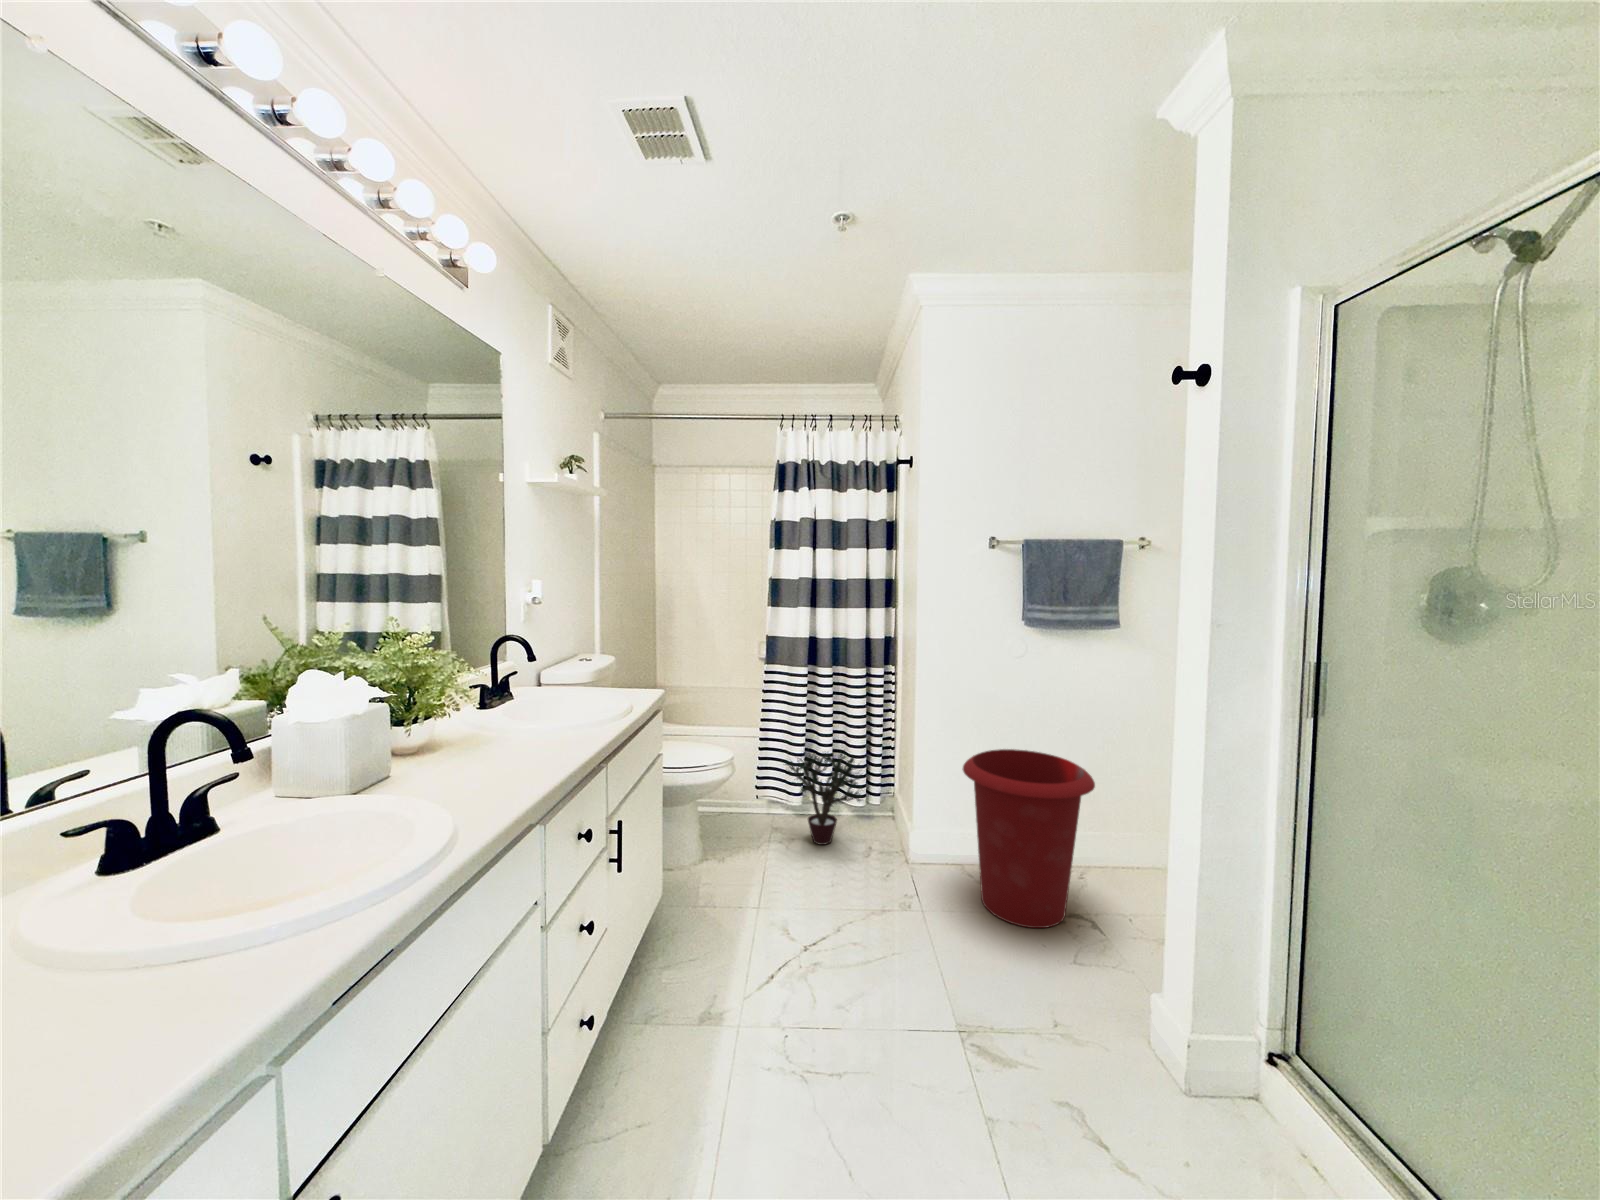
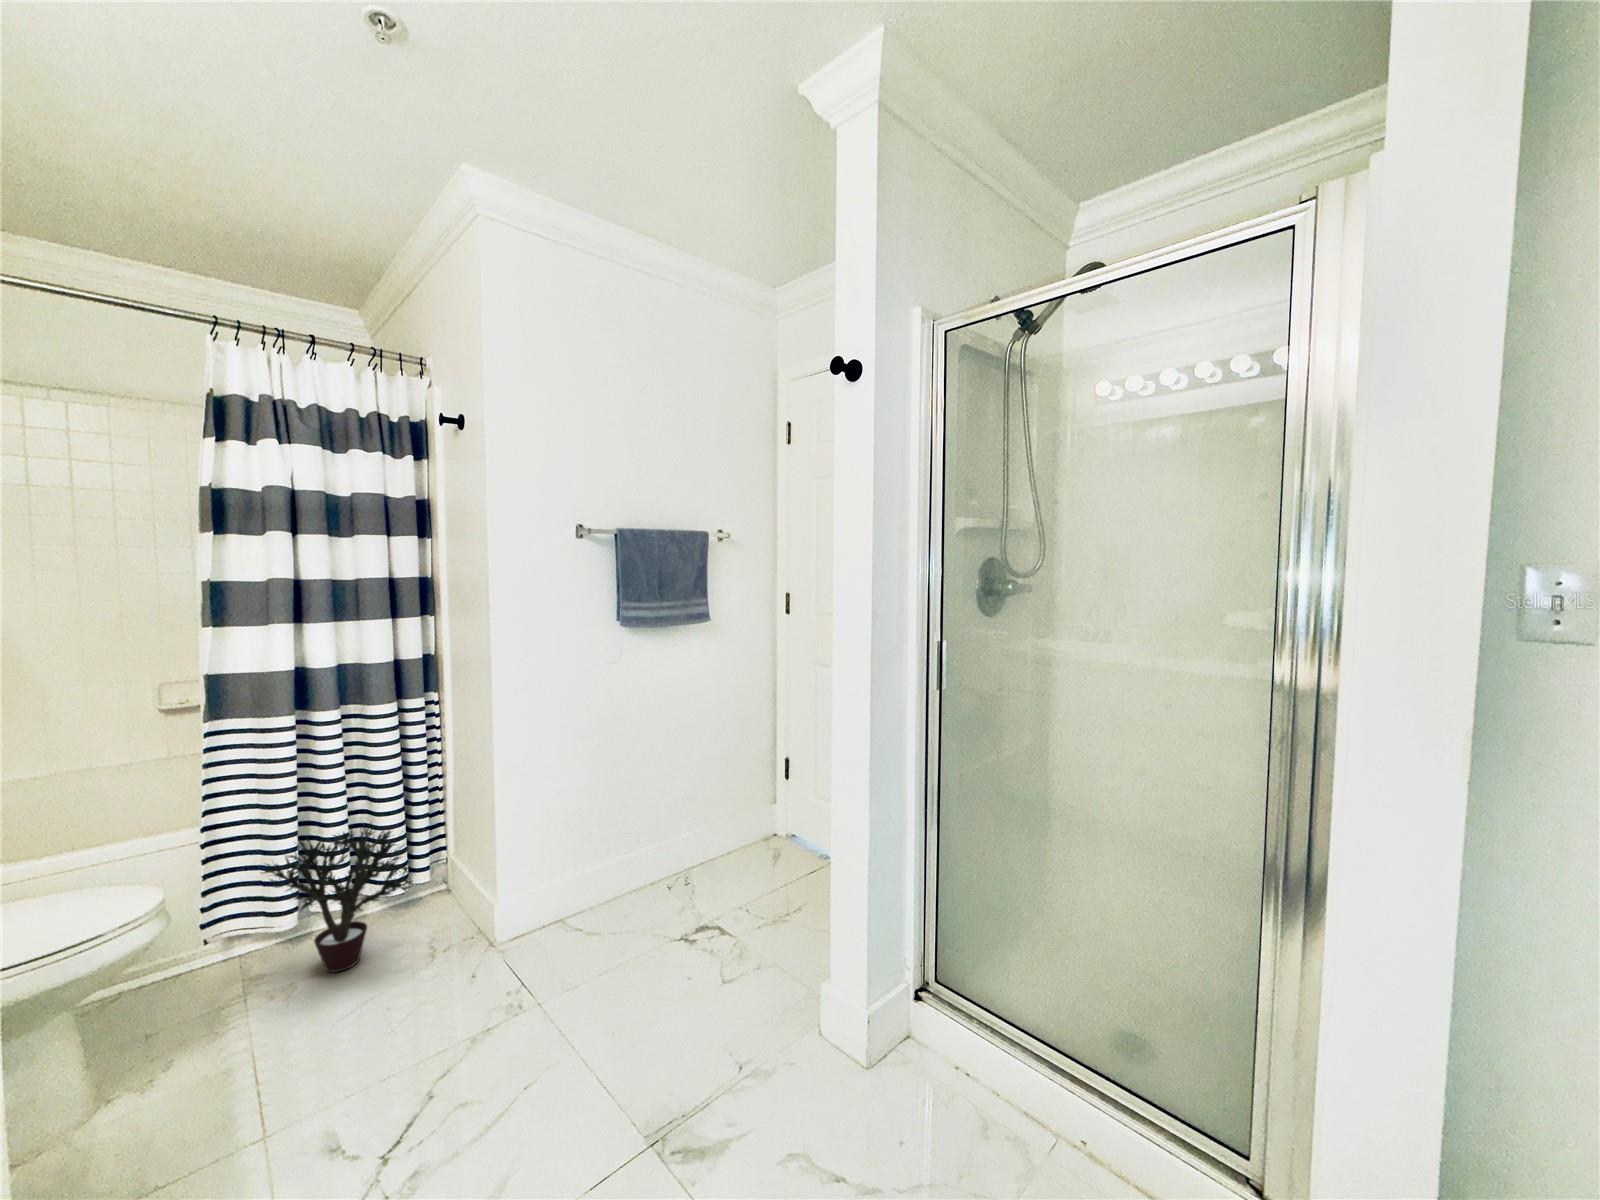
waste bin: present [963,749,1095,928] -> none [556,765,701,969]

